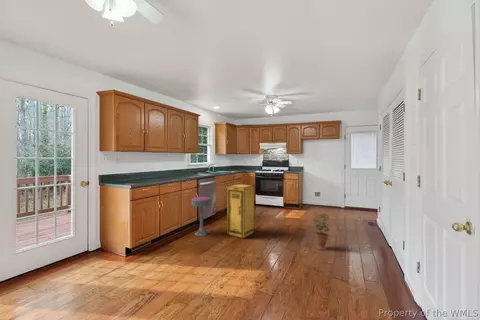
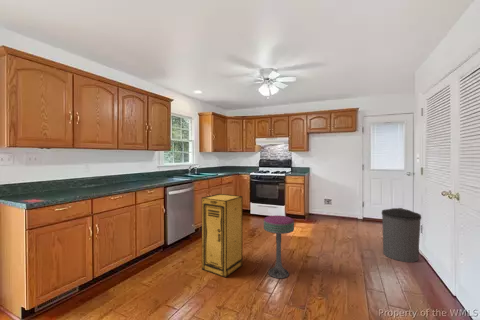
trash can: none [353,195,379,232] -> present [382,208,421,262]
bar stool: present [192,197,212,236] -> present [264,215,294,278]
potted plant: present [313,214,329,250] -> none [330,241,357,304]

